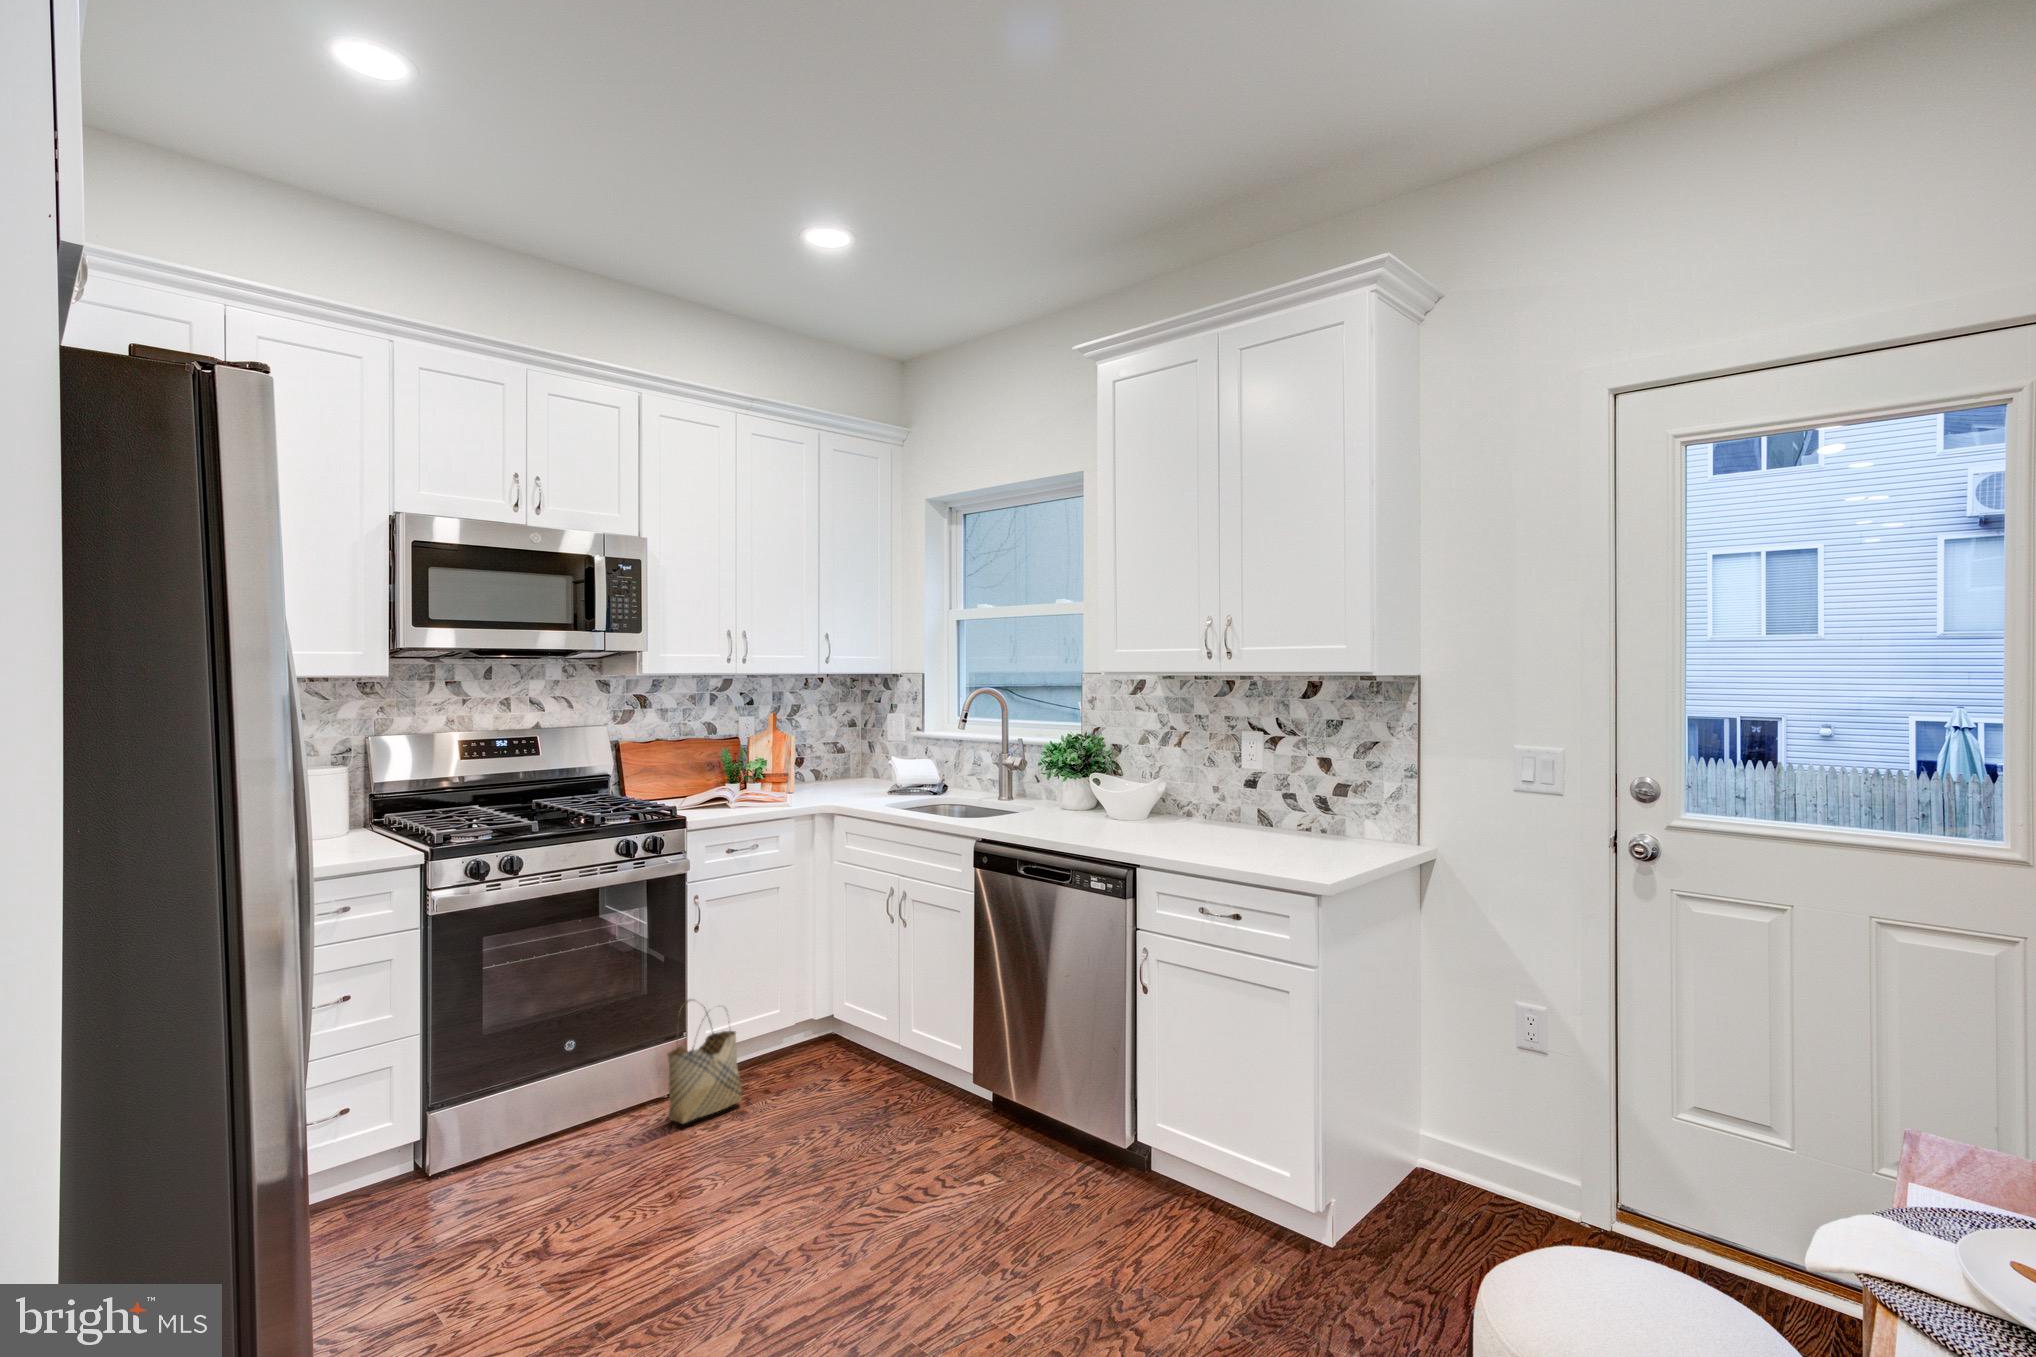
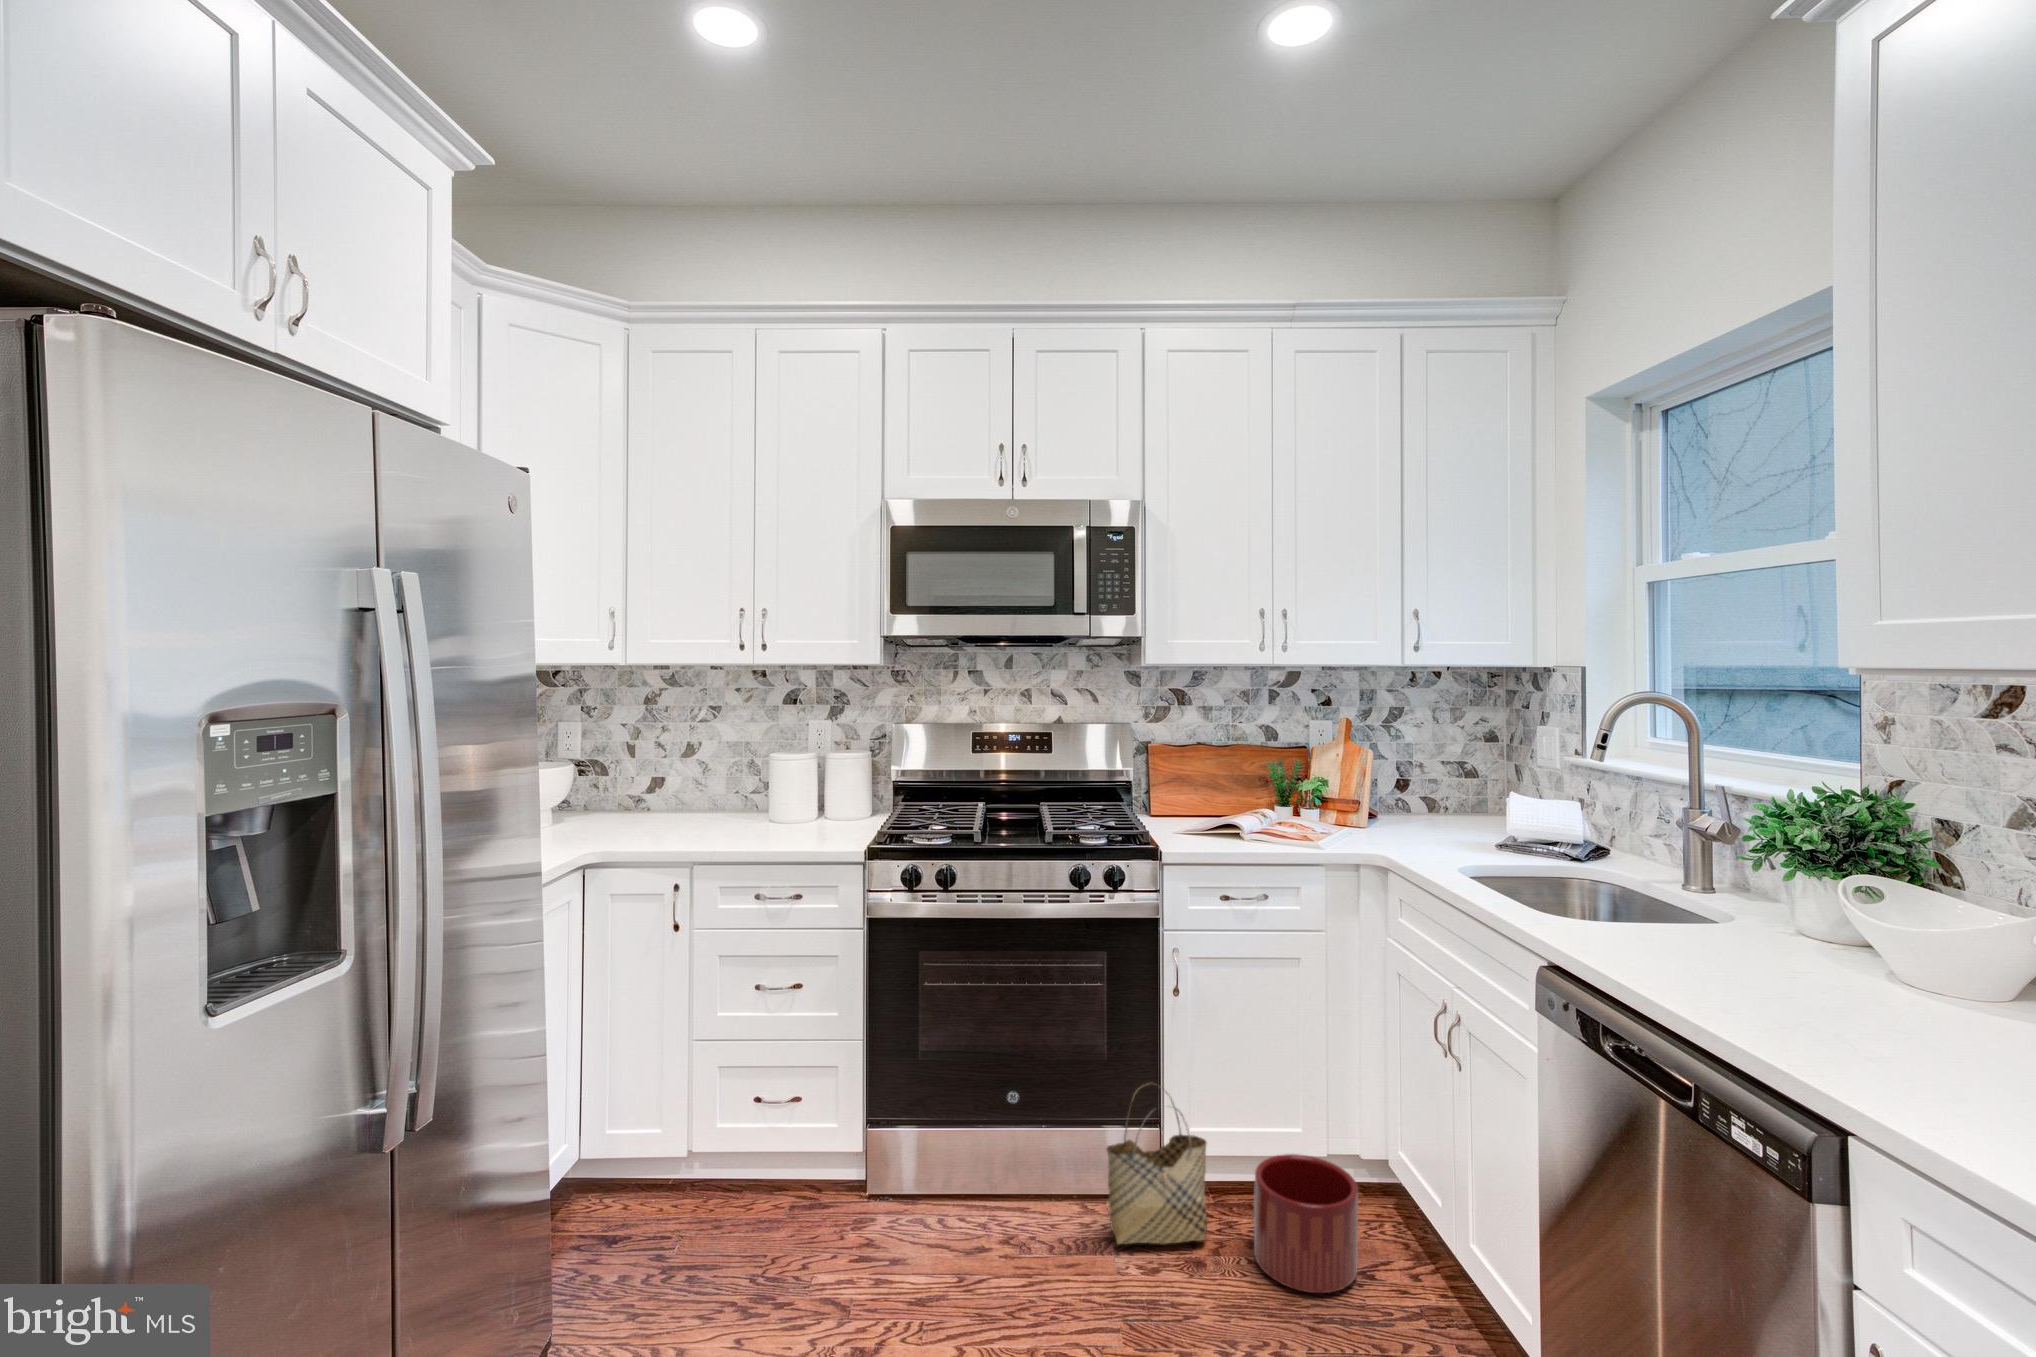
planter: none [775,1020,846,1104] -> present [1254,1154,1358,1293]

